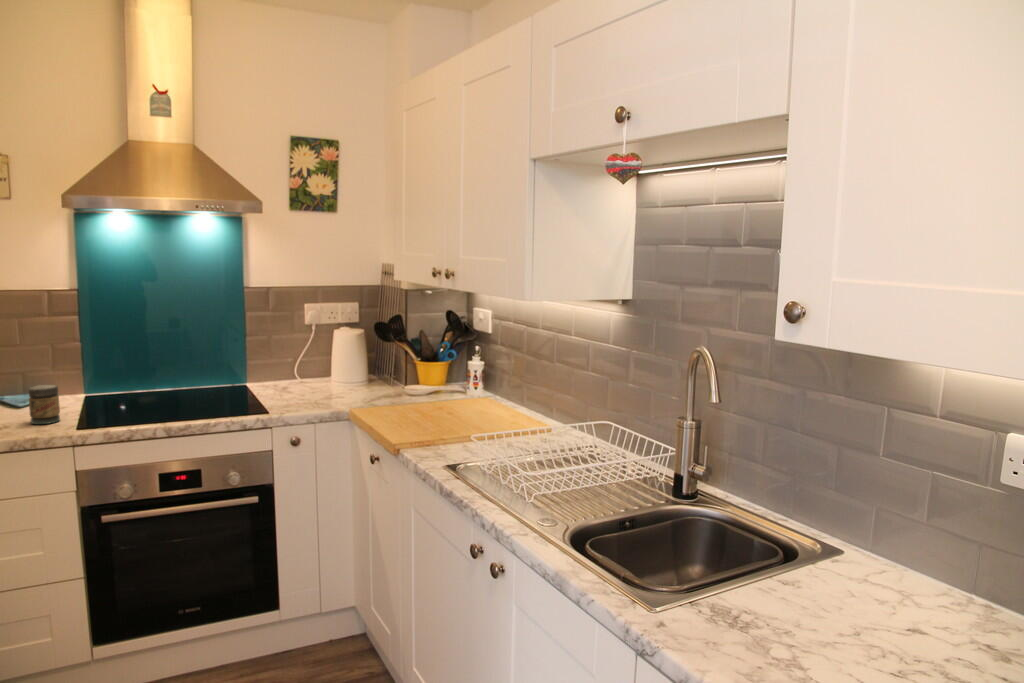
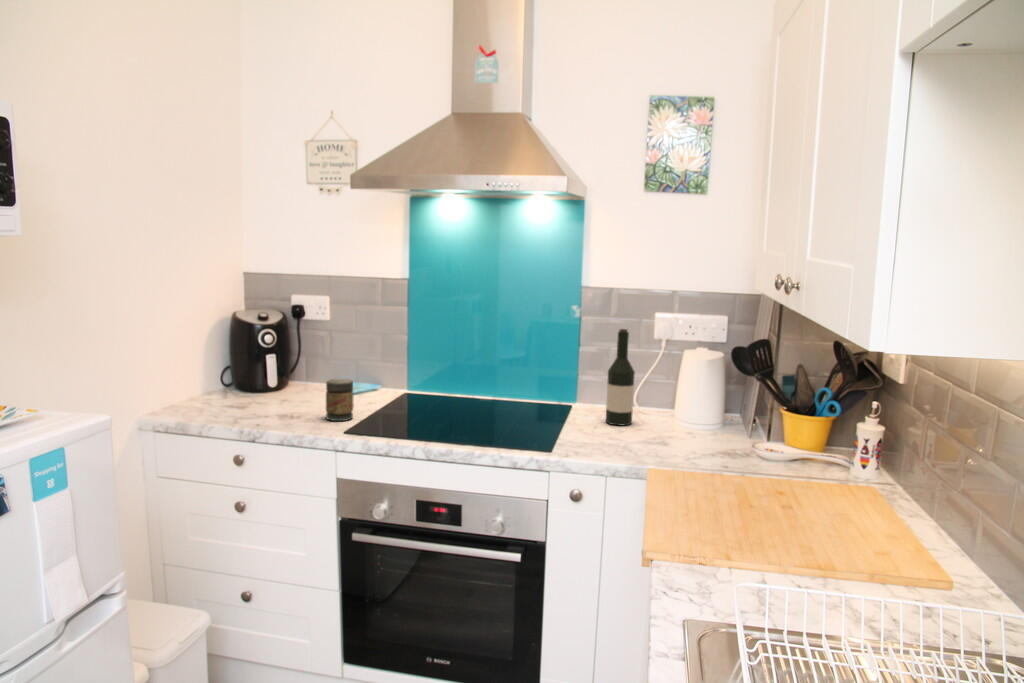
wine bottle: none [286,317,307,390] -> present [606,329,635,426]

